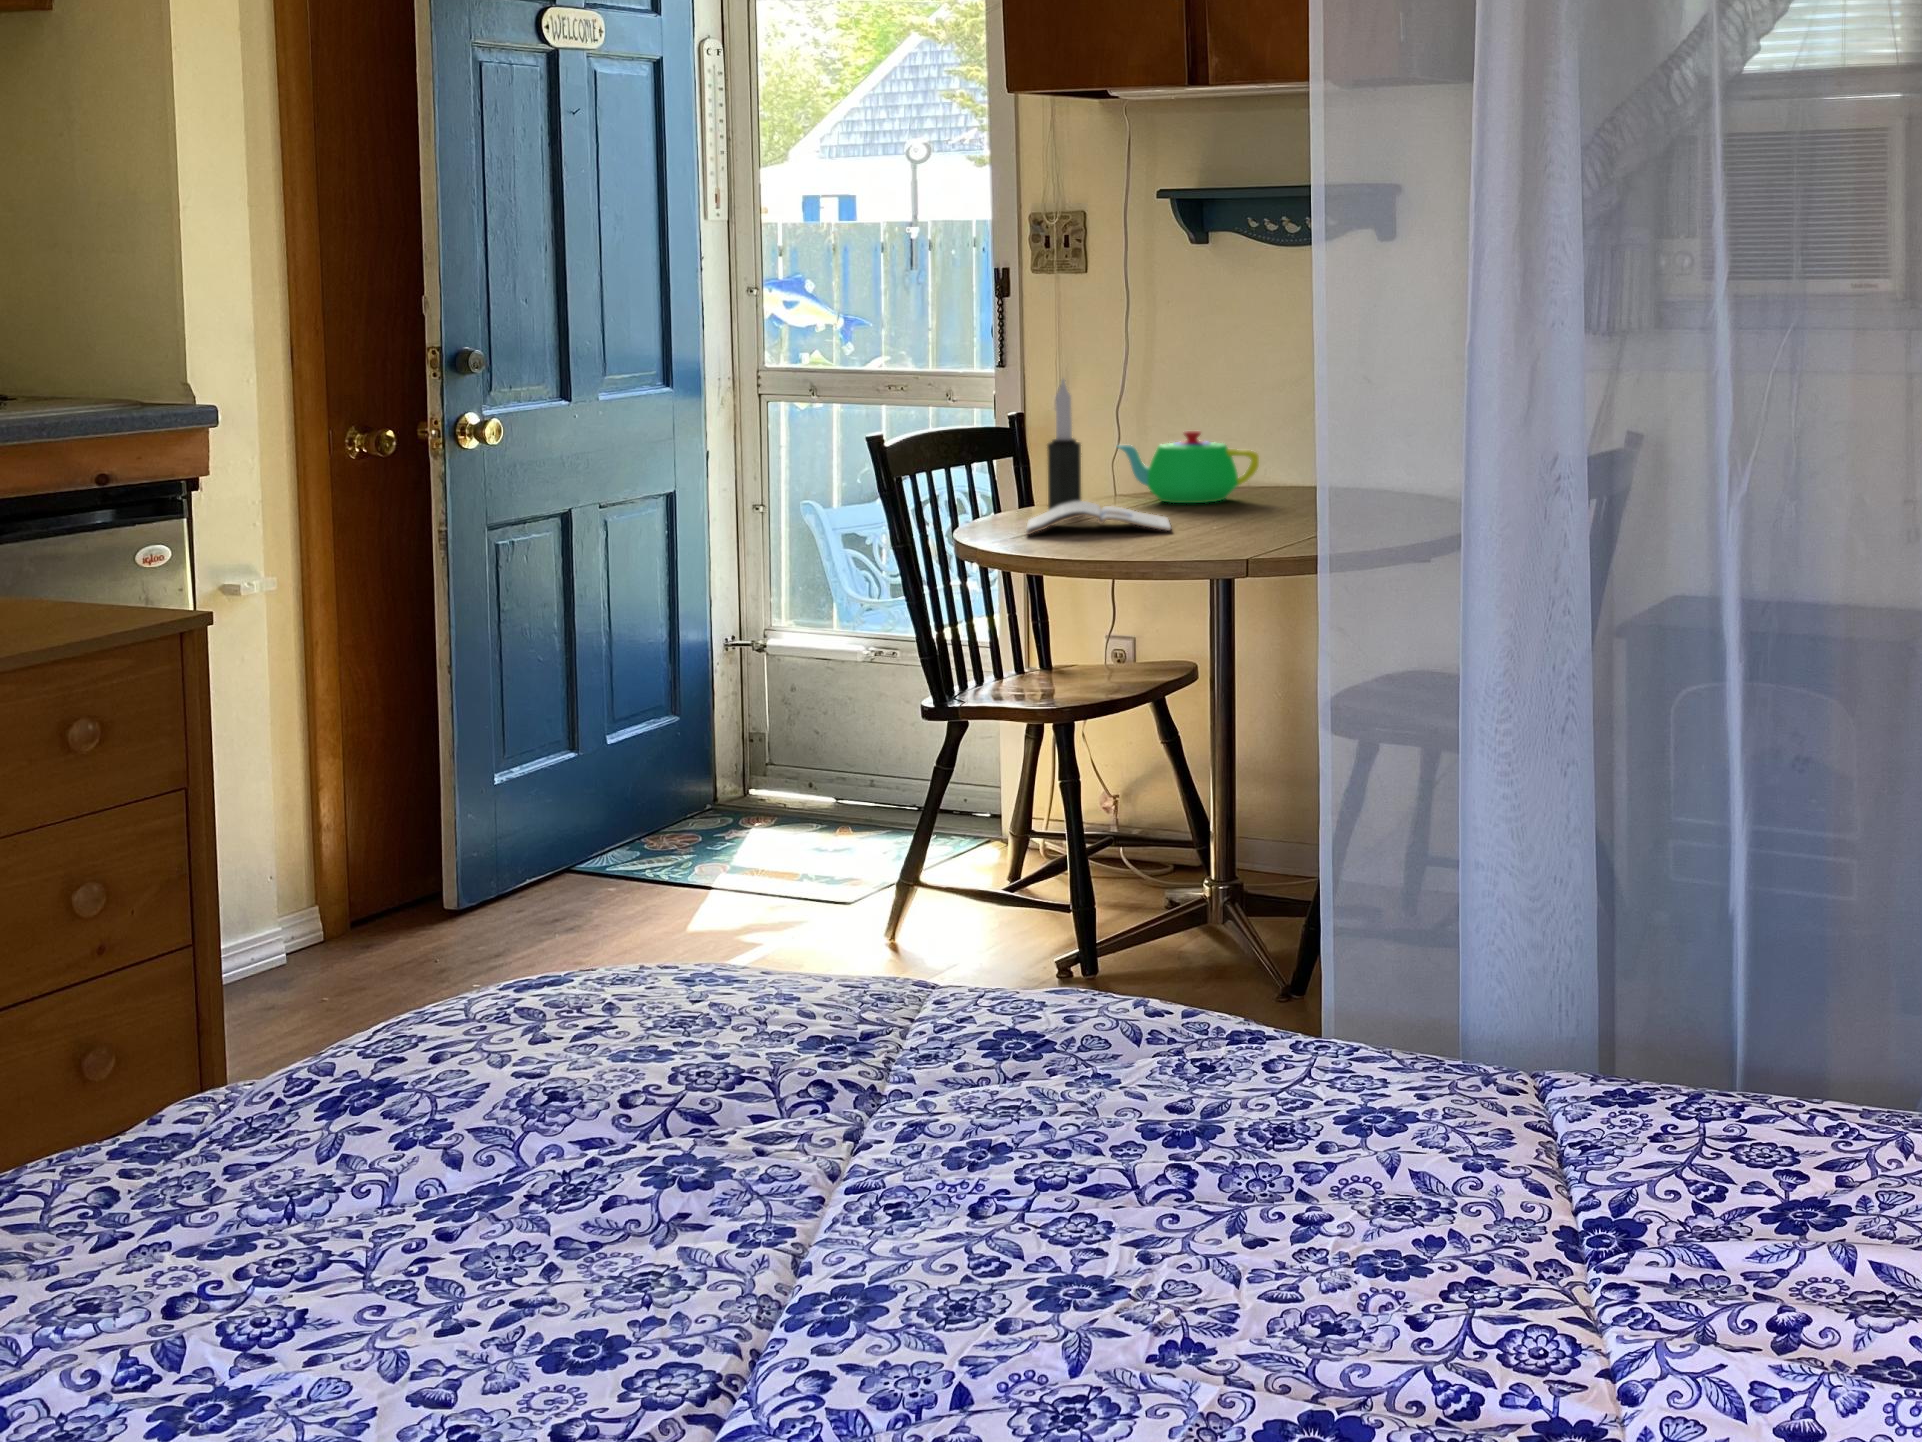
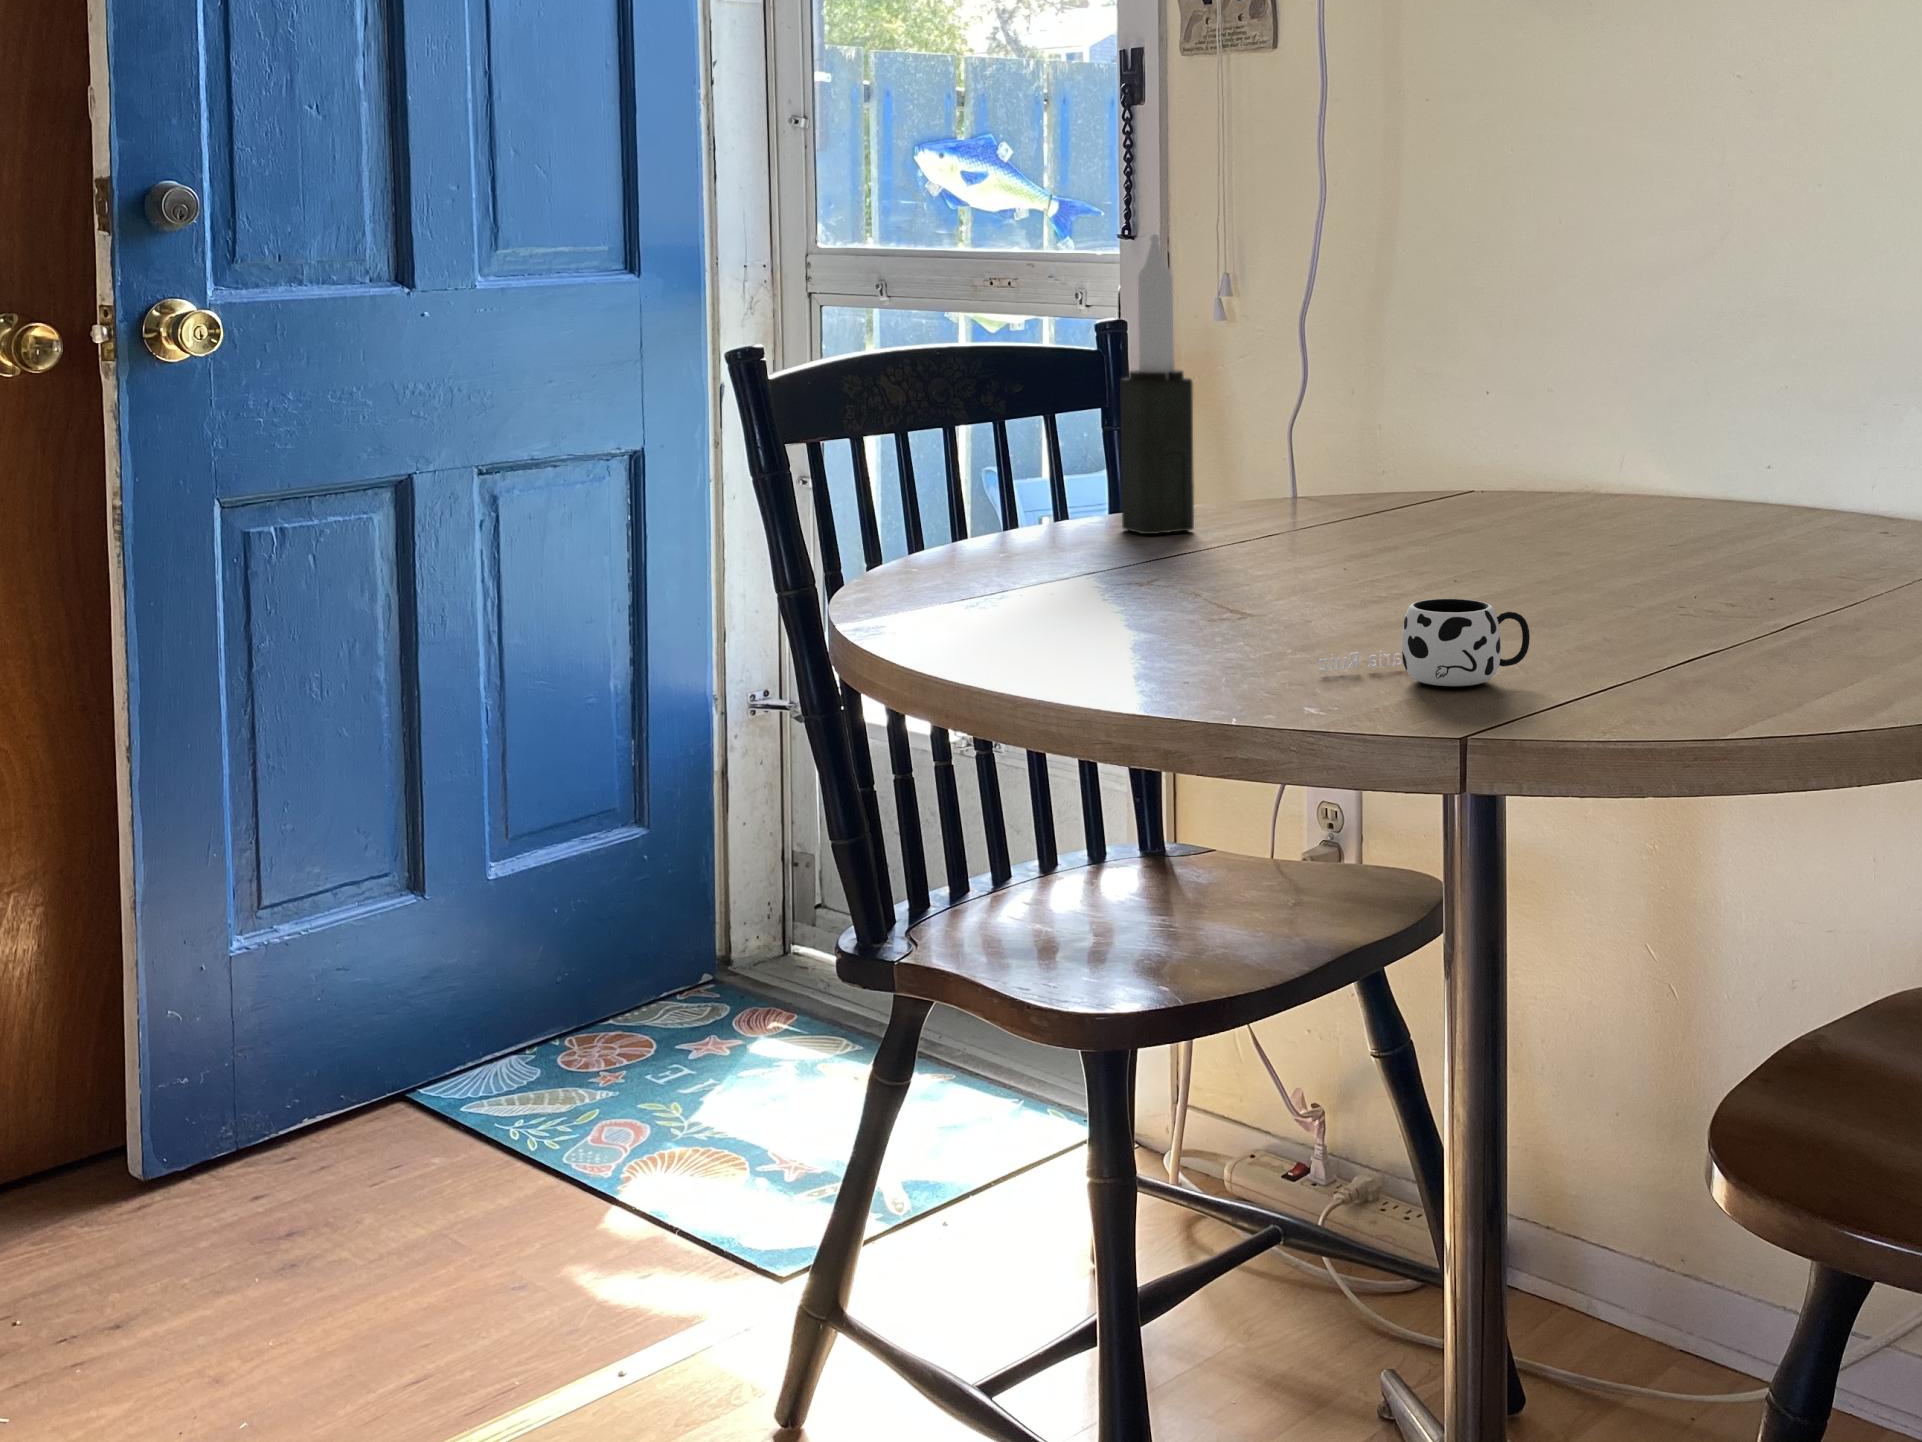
teapot: present [1117,431,1259,503] -> none [1290,359,1607,524]
magazine: present [1026,501,1171,534] -> none [974,519,1360,617]
mug: none [1177,517,1251,545] -> present [1319,599,1530,686]

